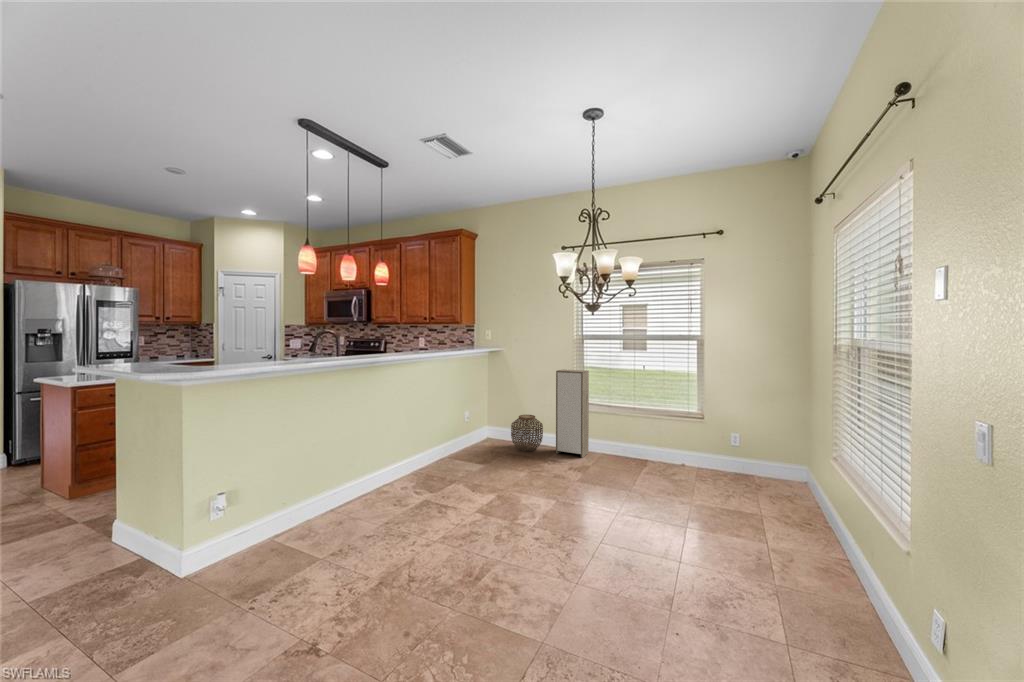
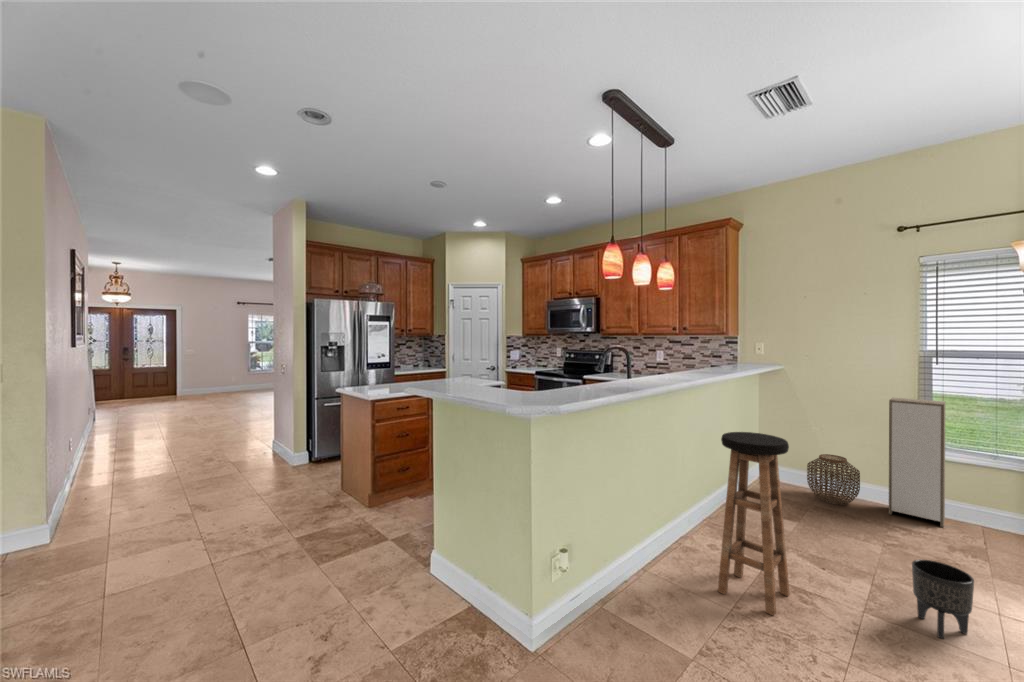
bar stool: none [382,394,436,524] -> present [718,432,790,616]
planter: none [504,471,533,520] -> present [912,560,974,639]

